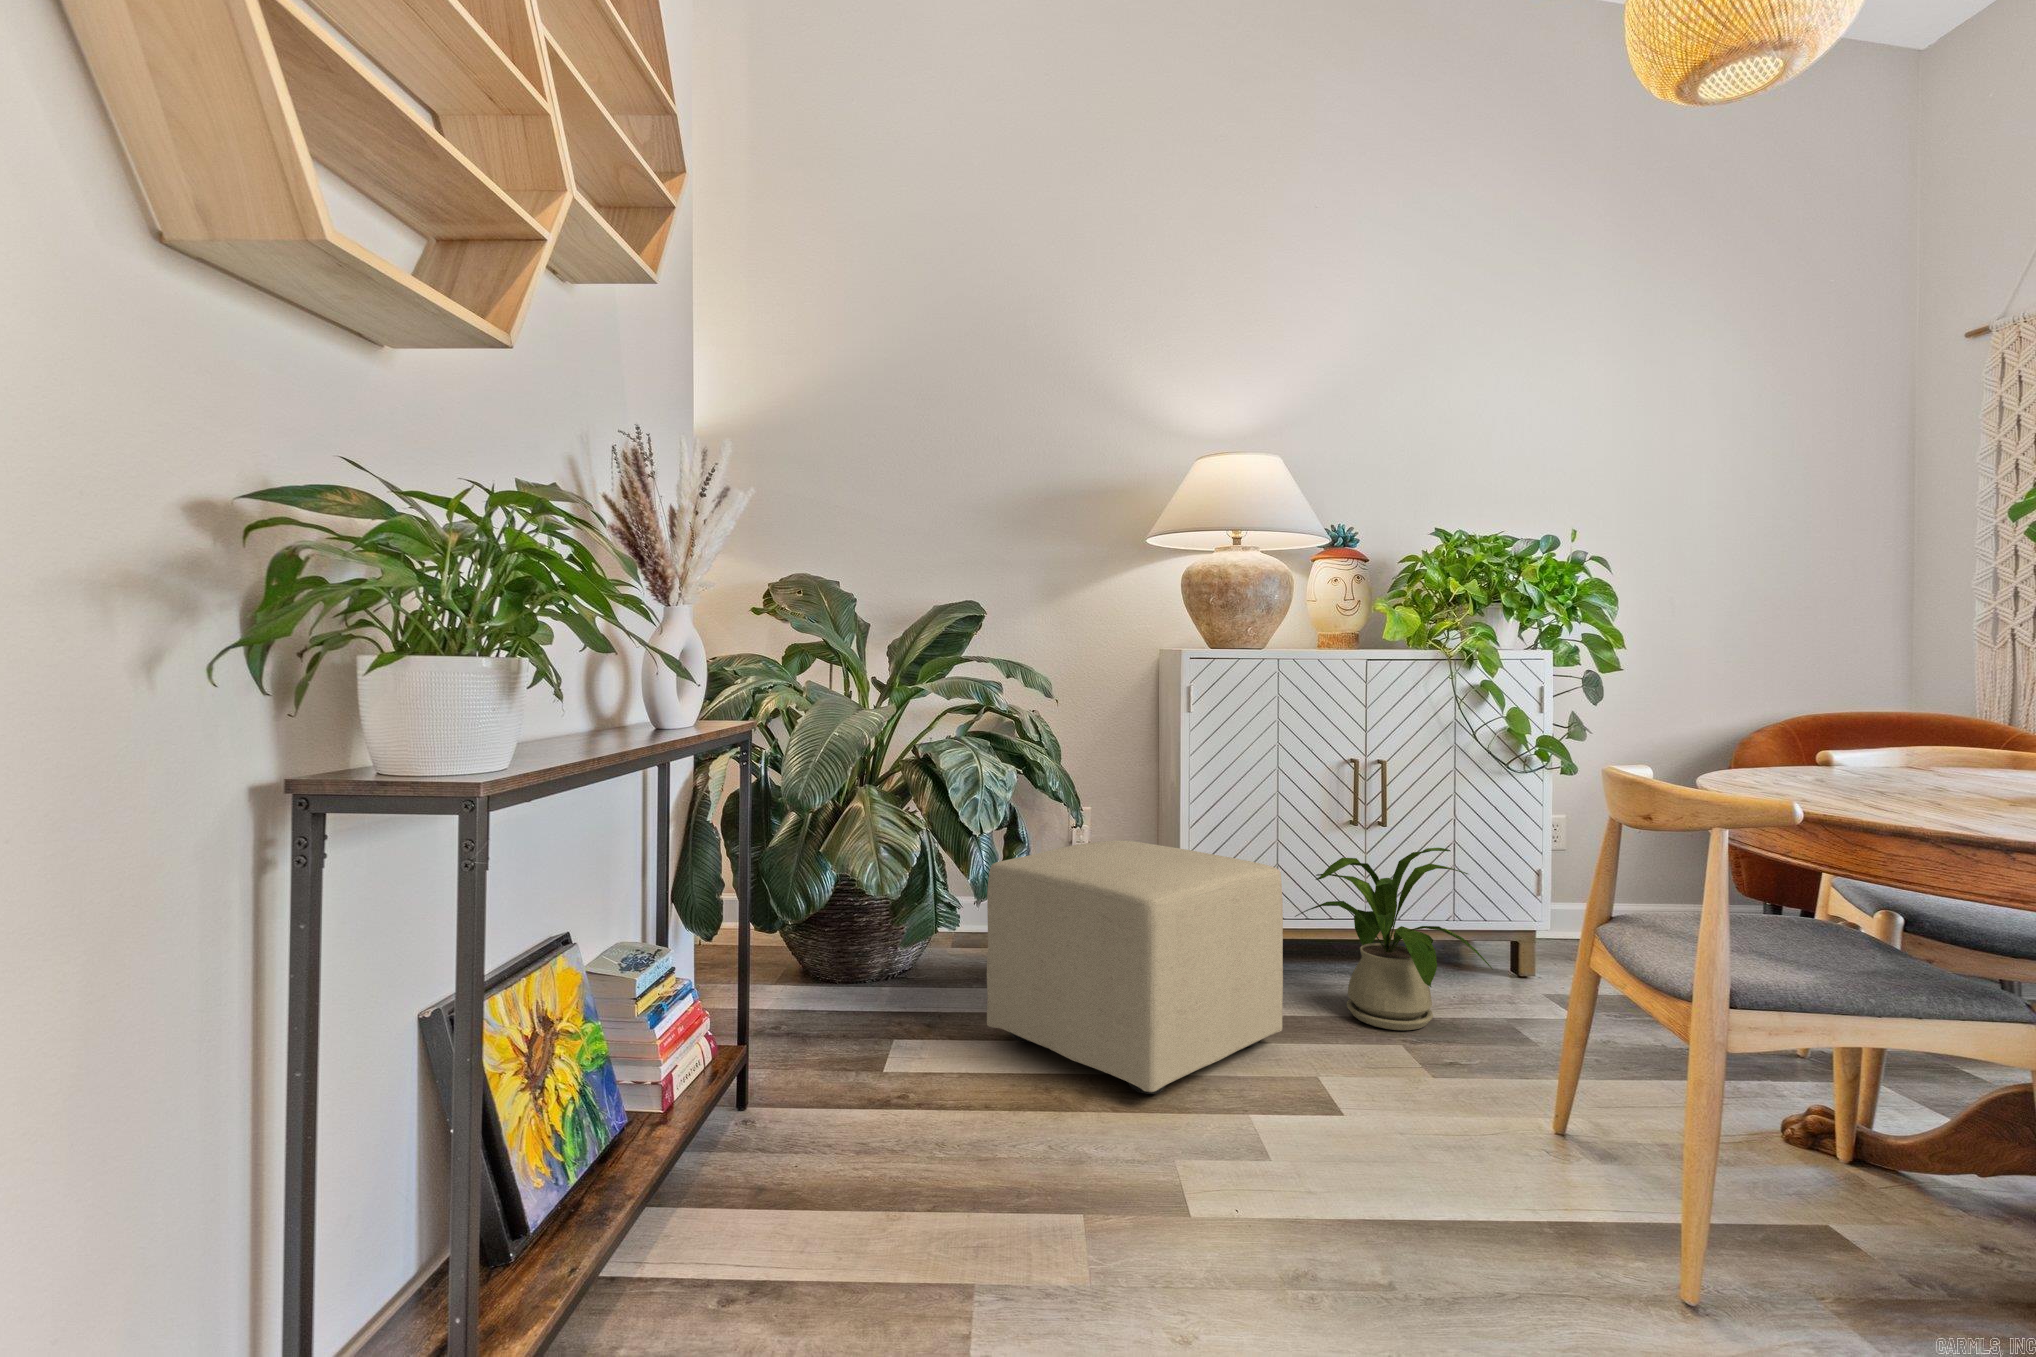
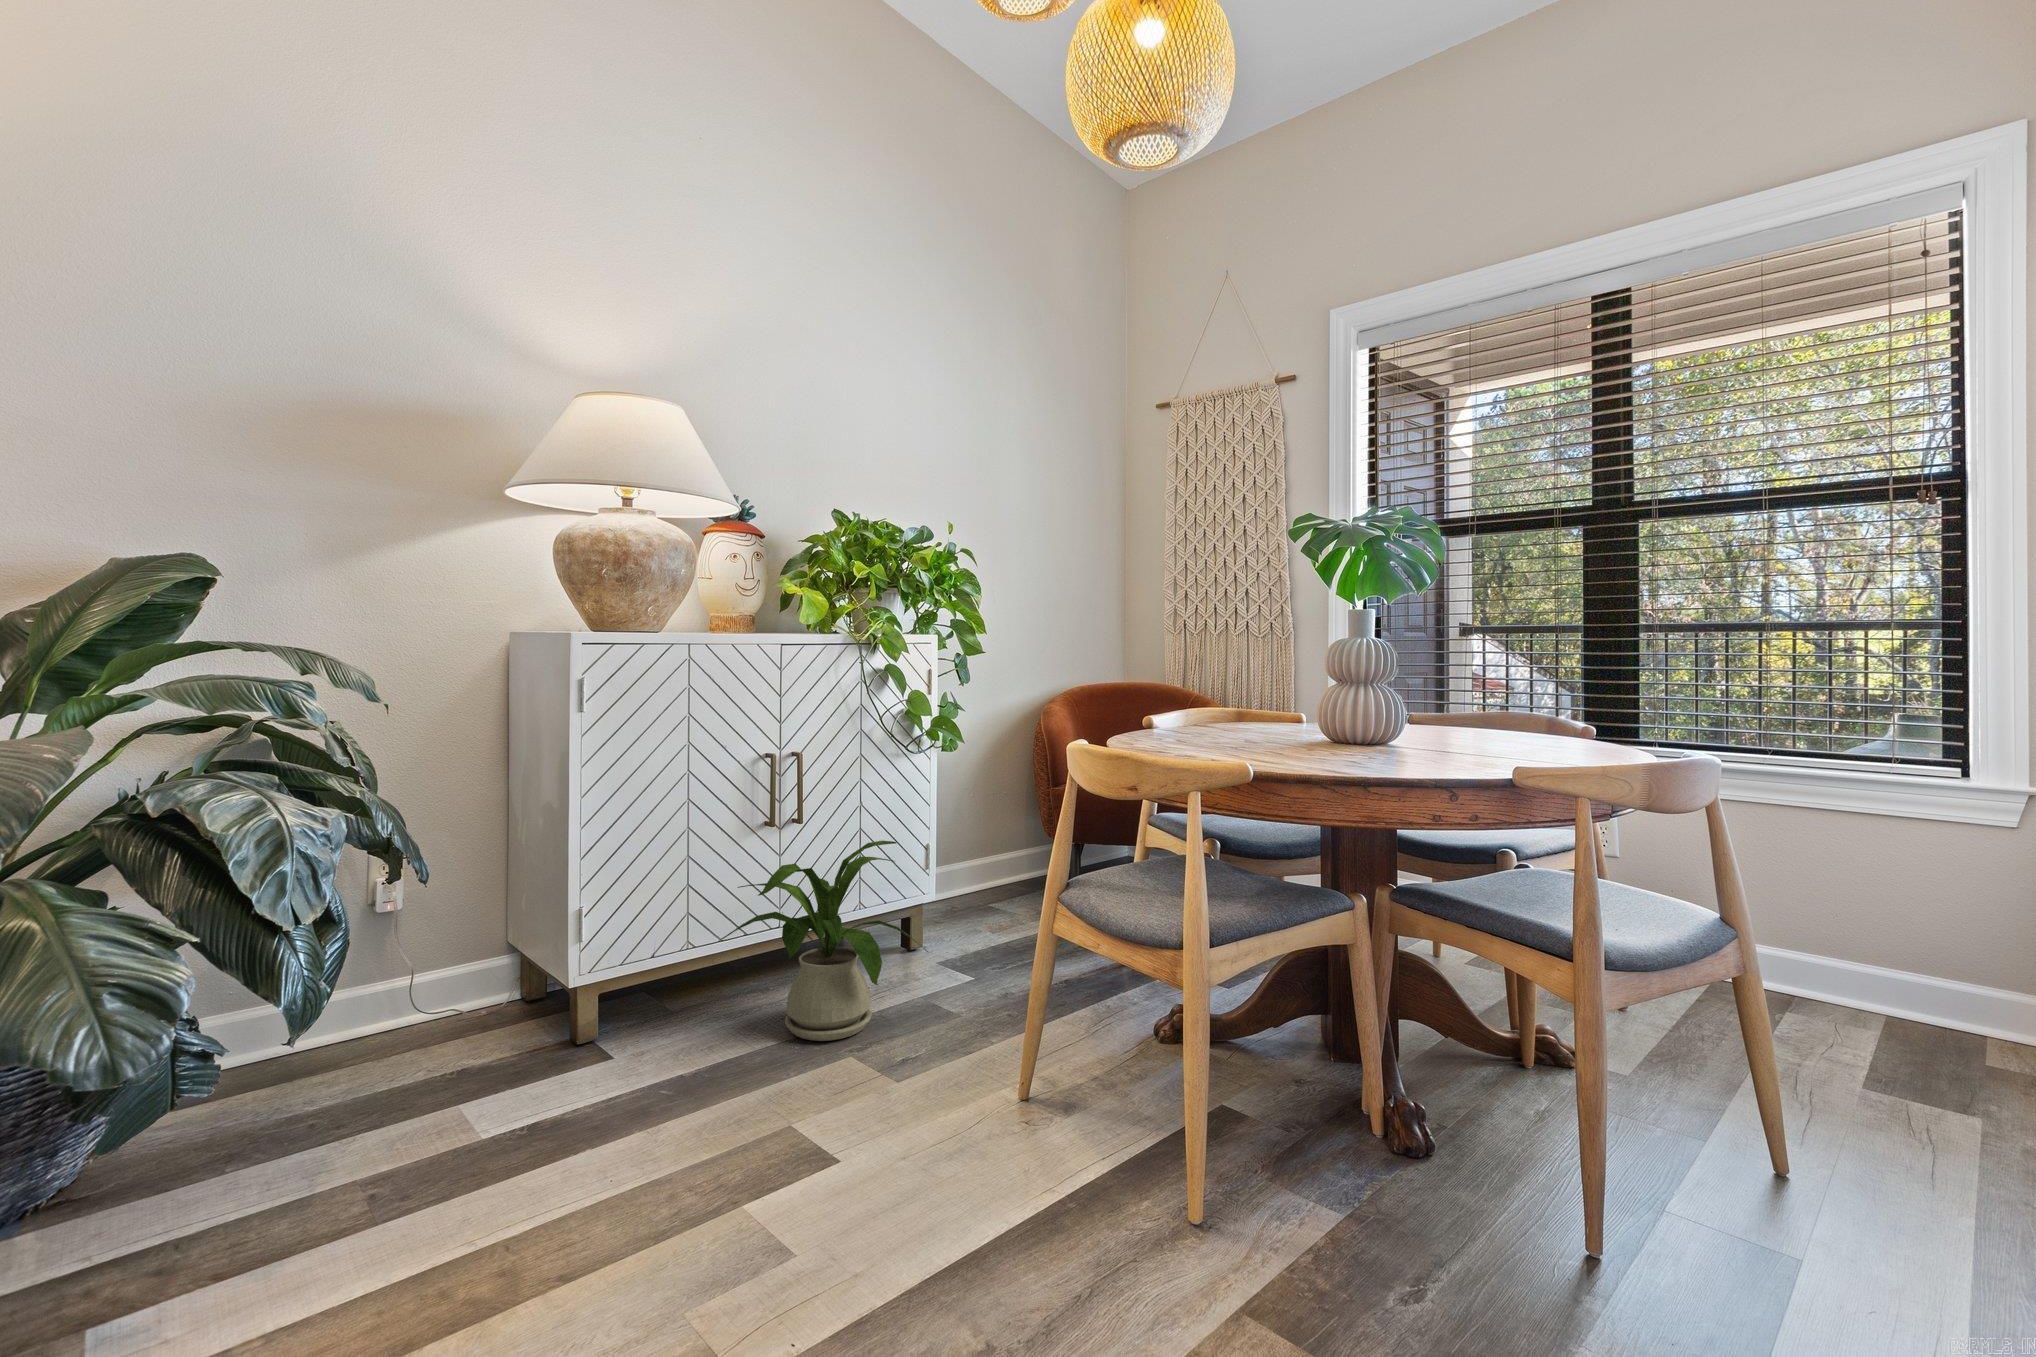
ottoman: present [987,840,1283,1094] -> none [294,888,741,1238]

